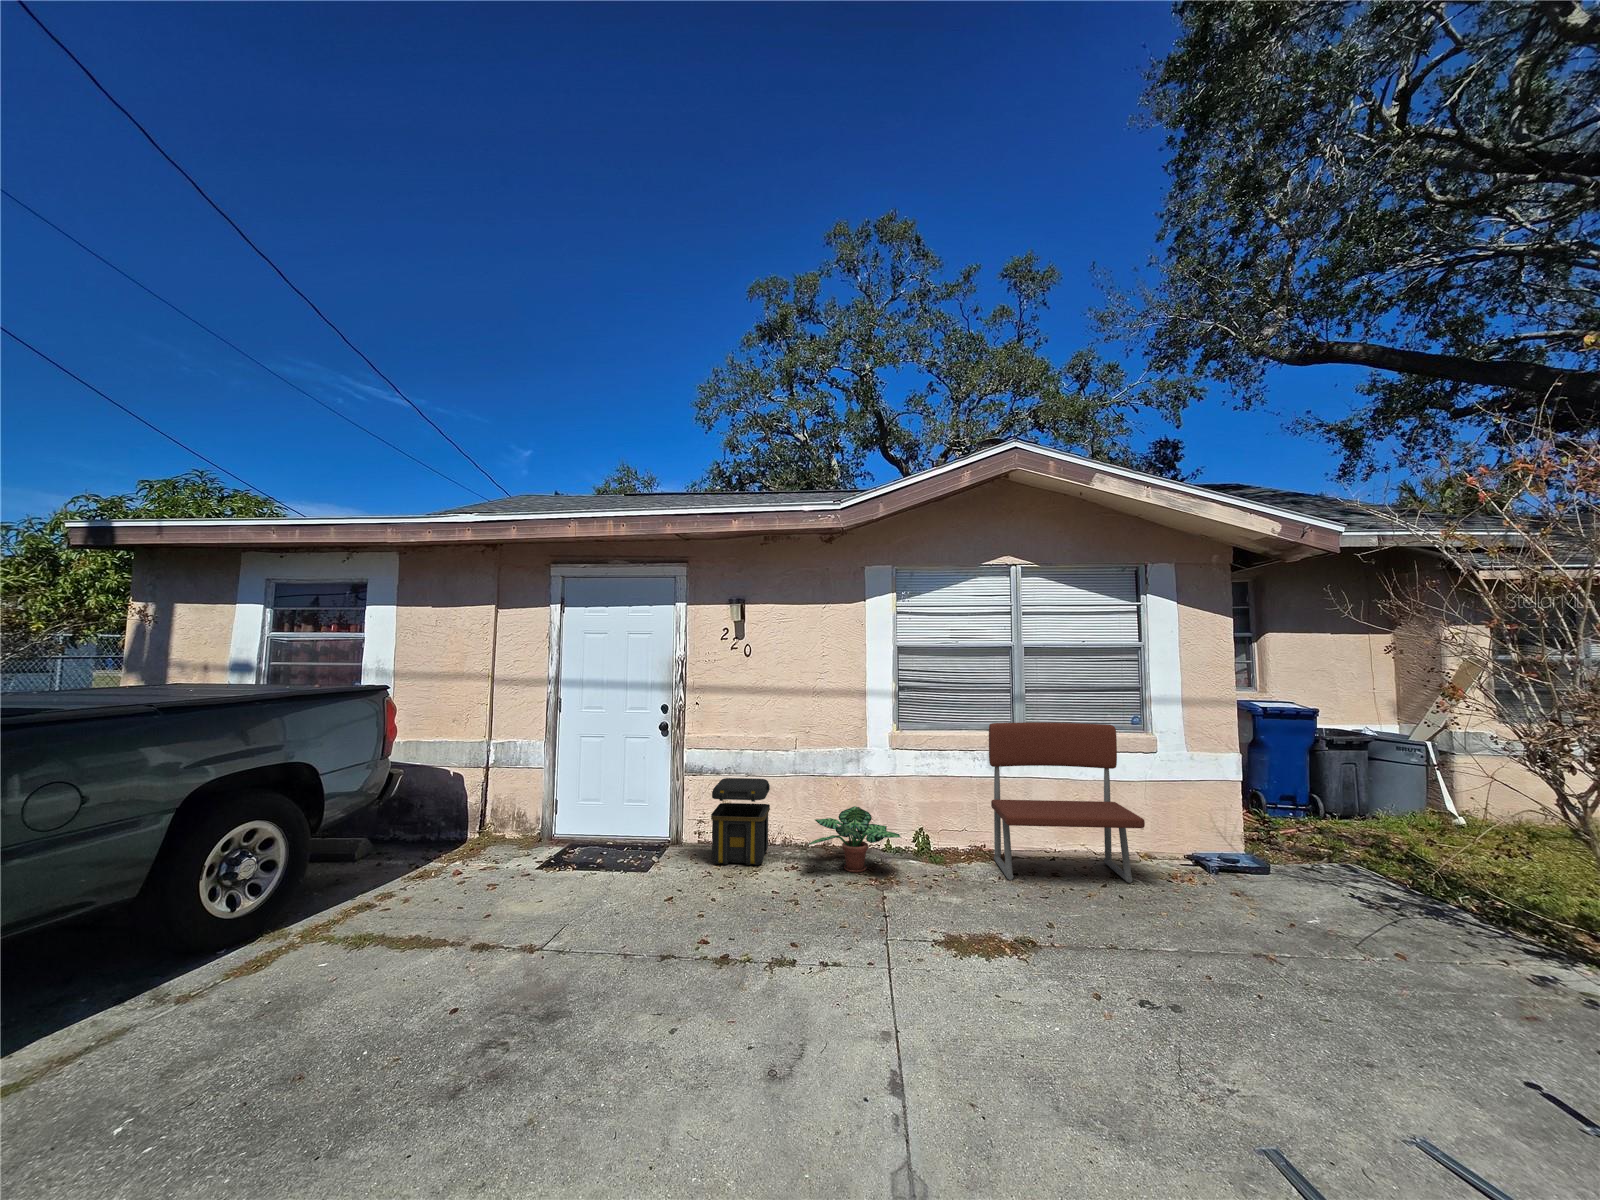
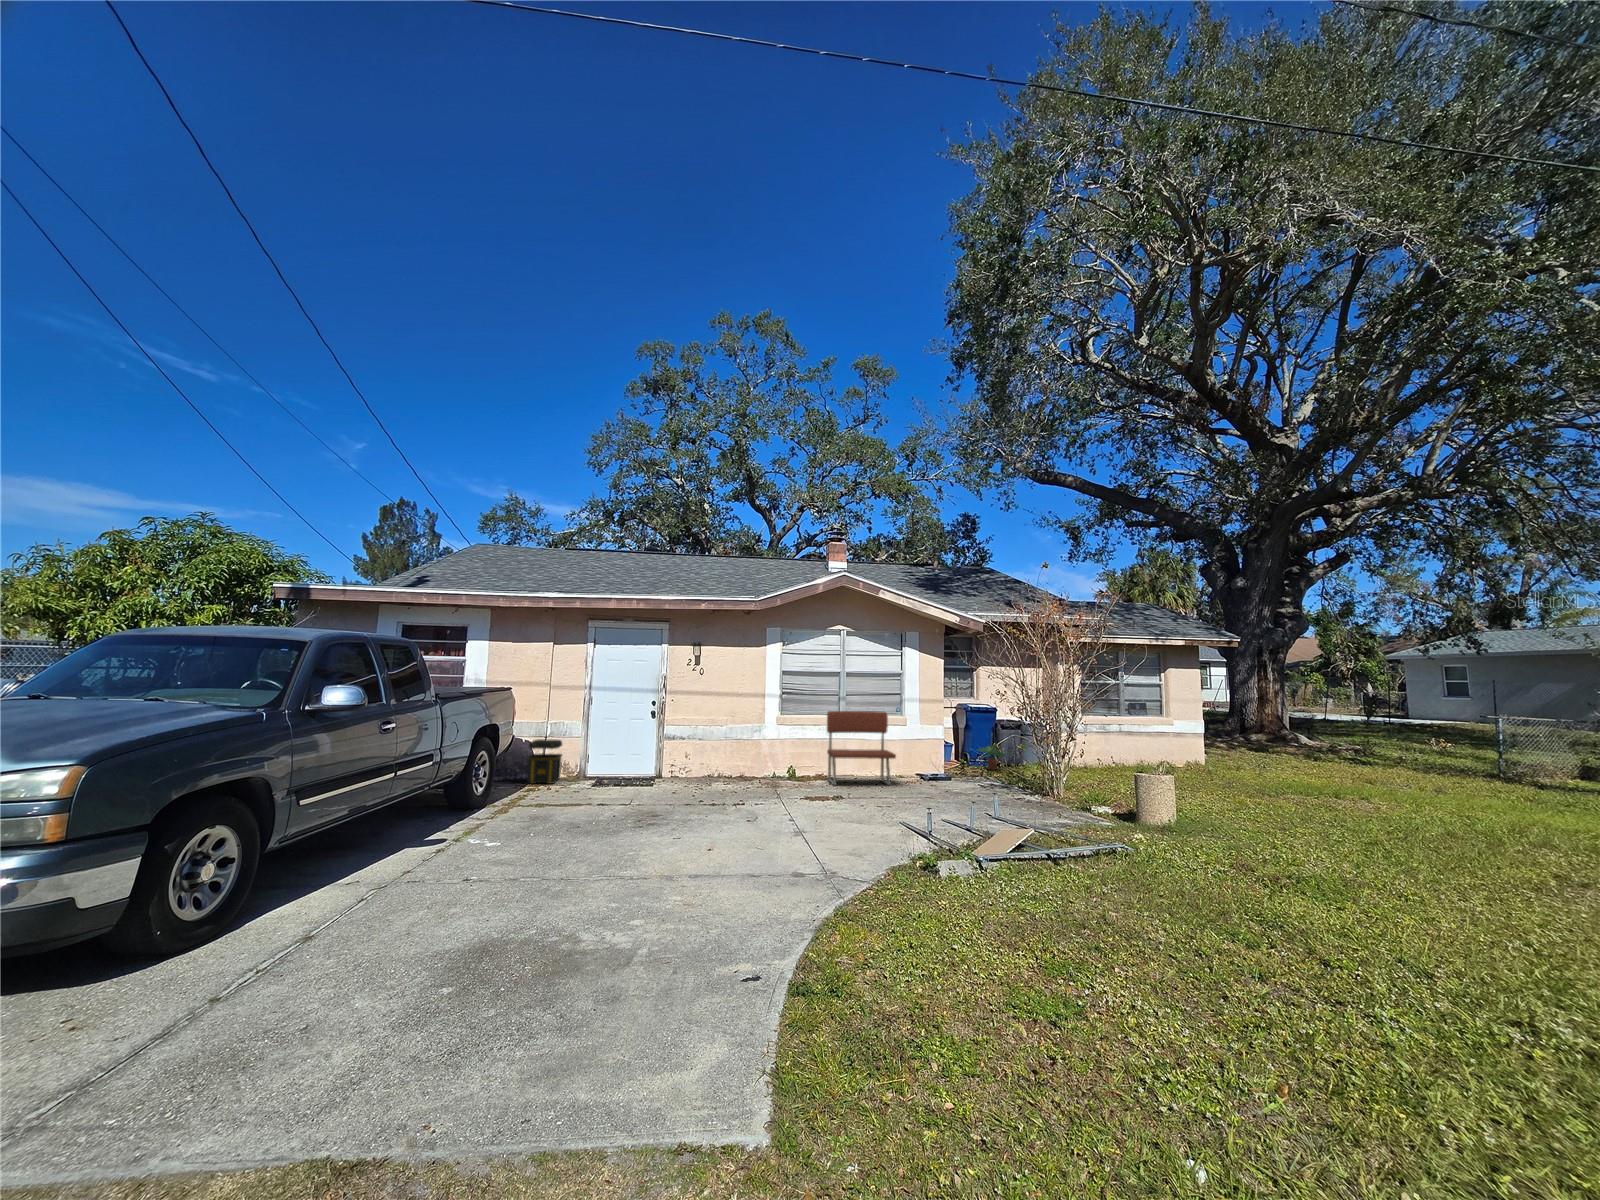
toolbox: present [711,778,770,865] -> present [527,739,562,784]
potted plant: present [808,806,901,872] -> present [978,743,1006,770]

